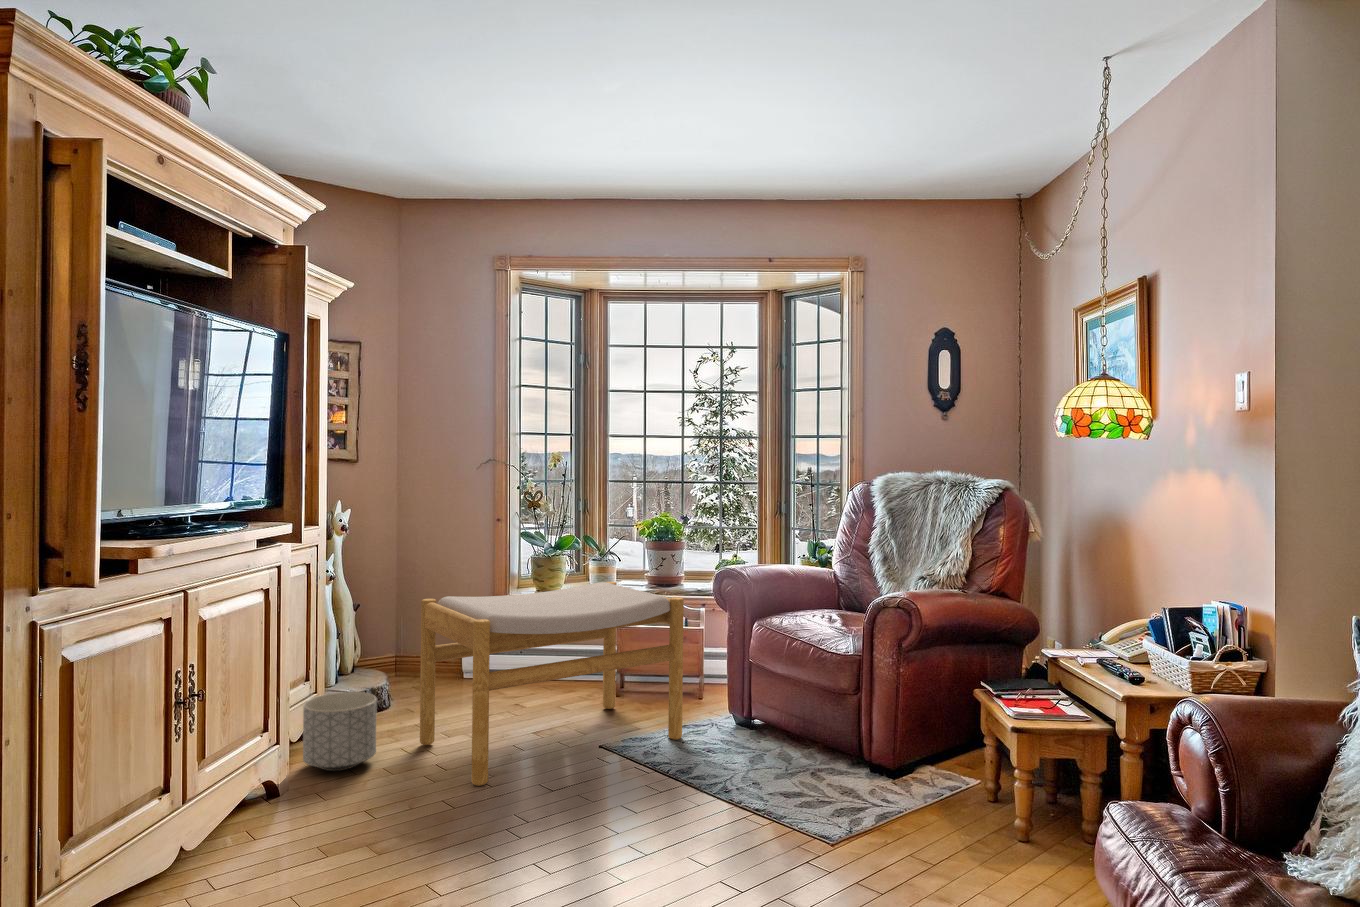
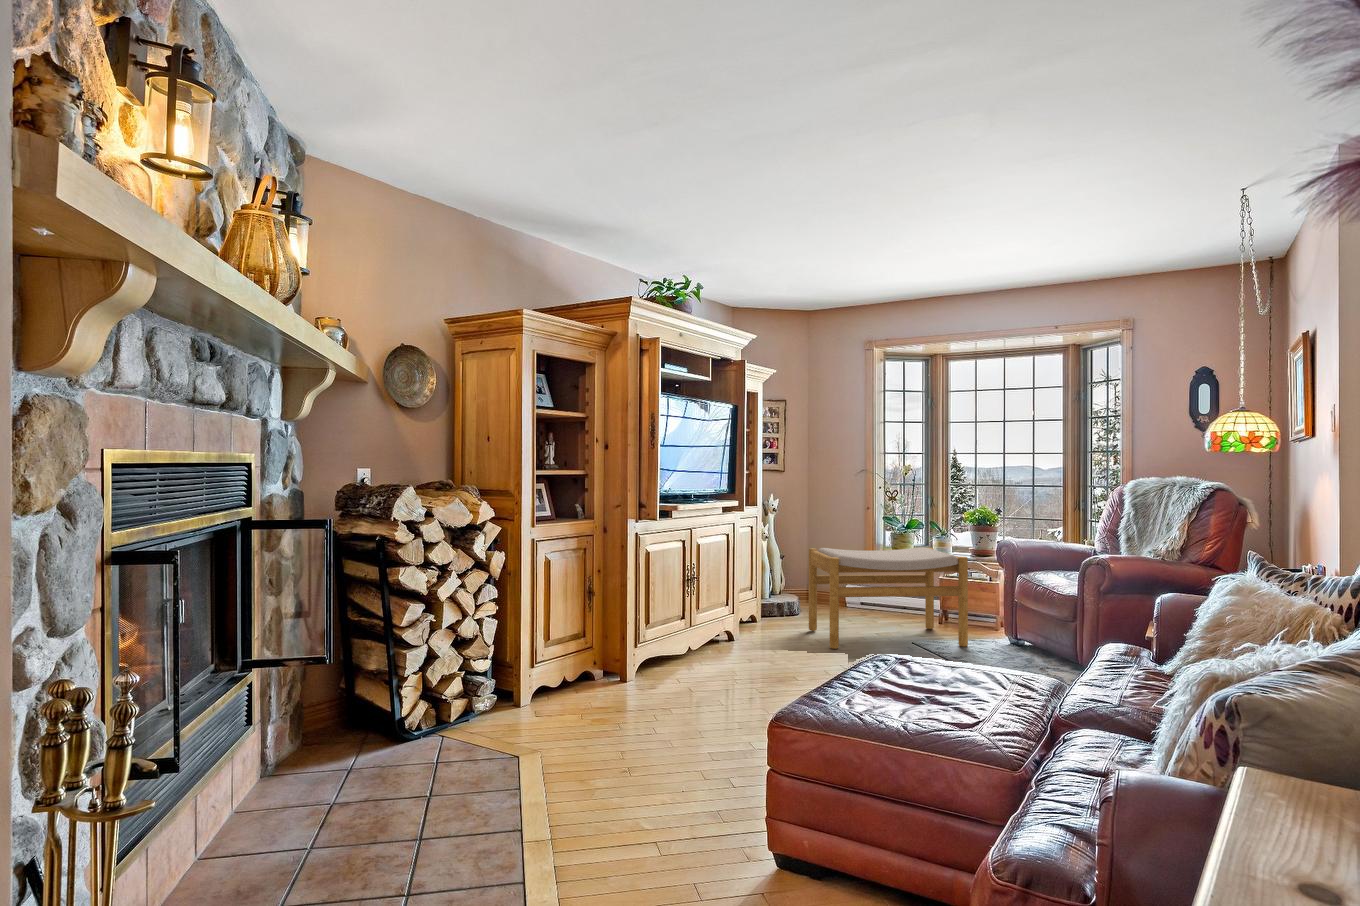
planter: present [303,692,377,771] -> none [747,595,784,635]

